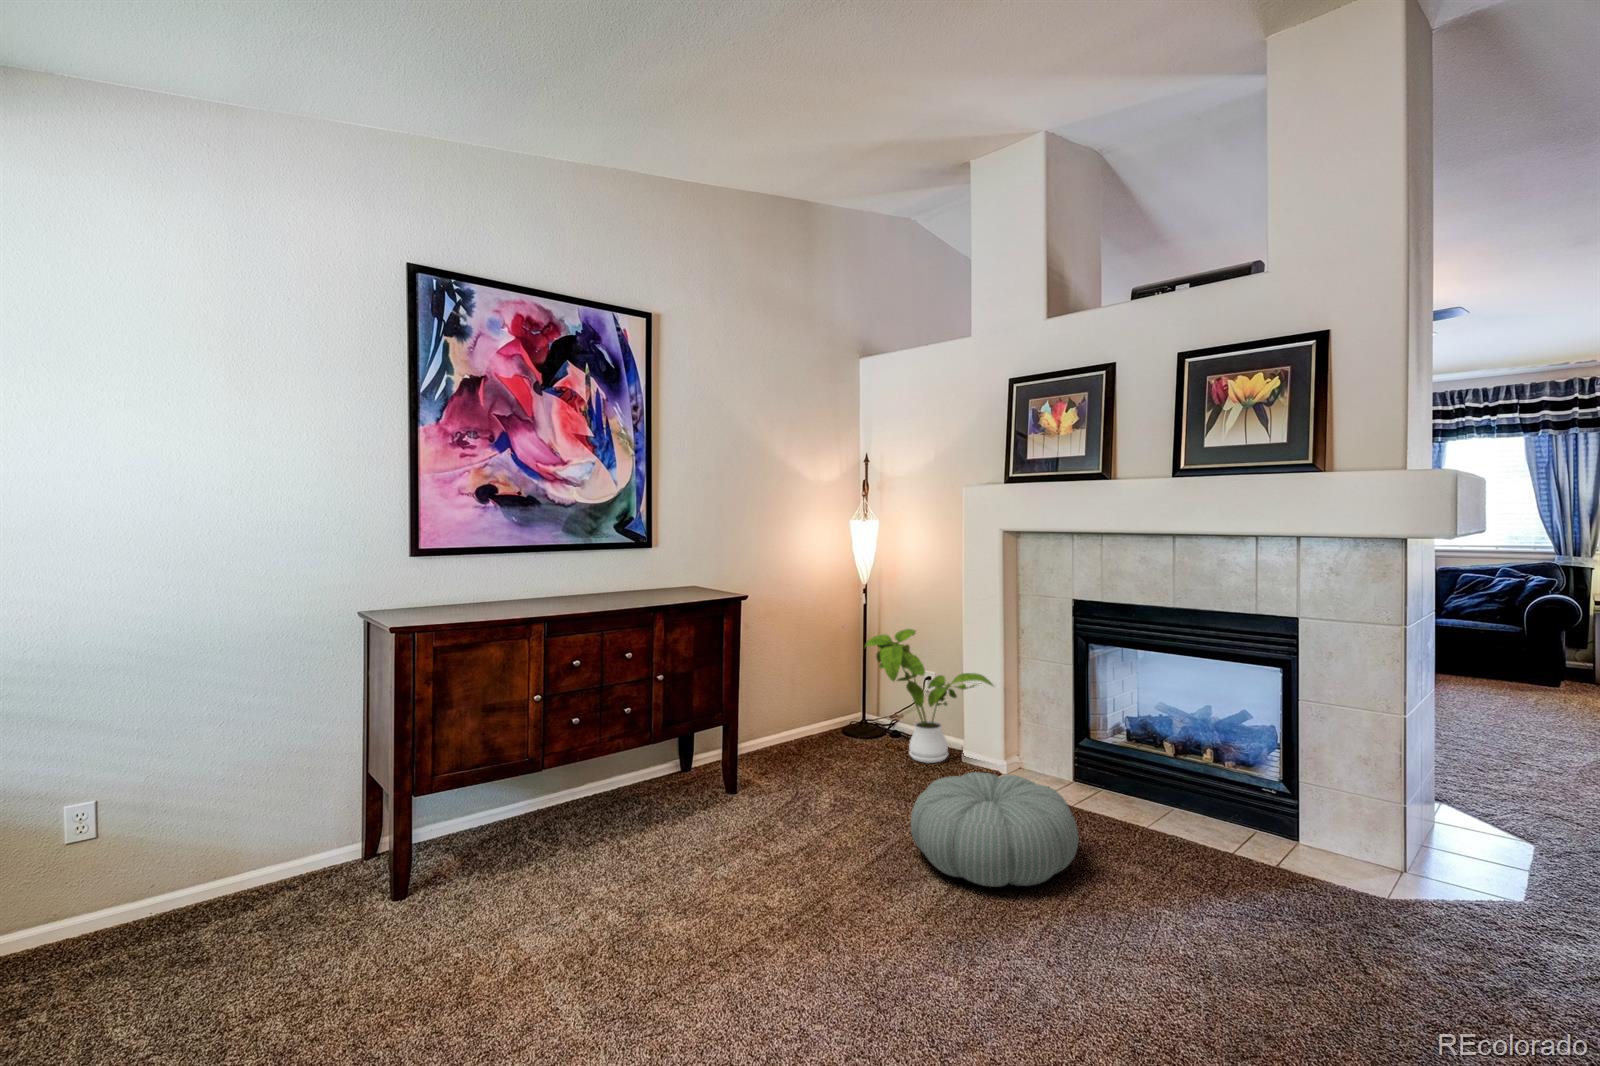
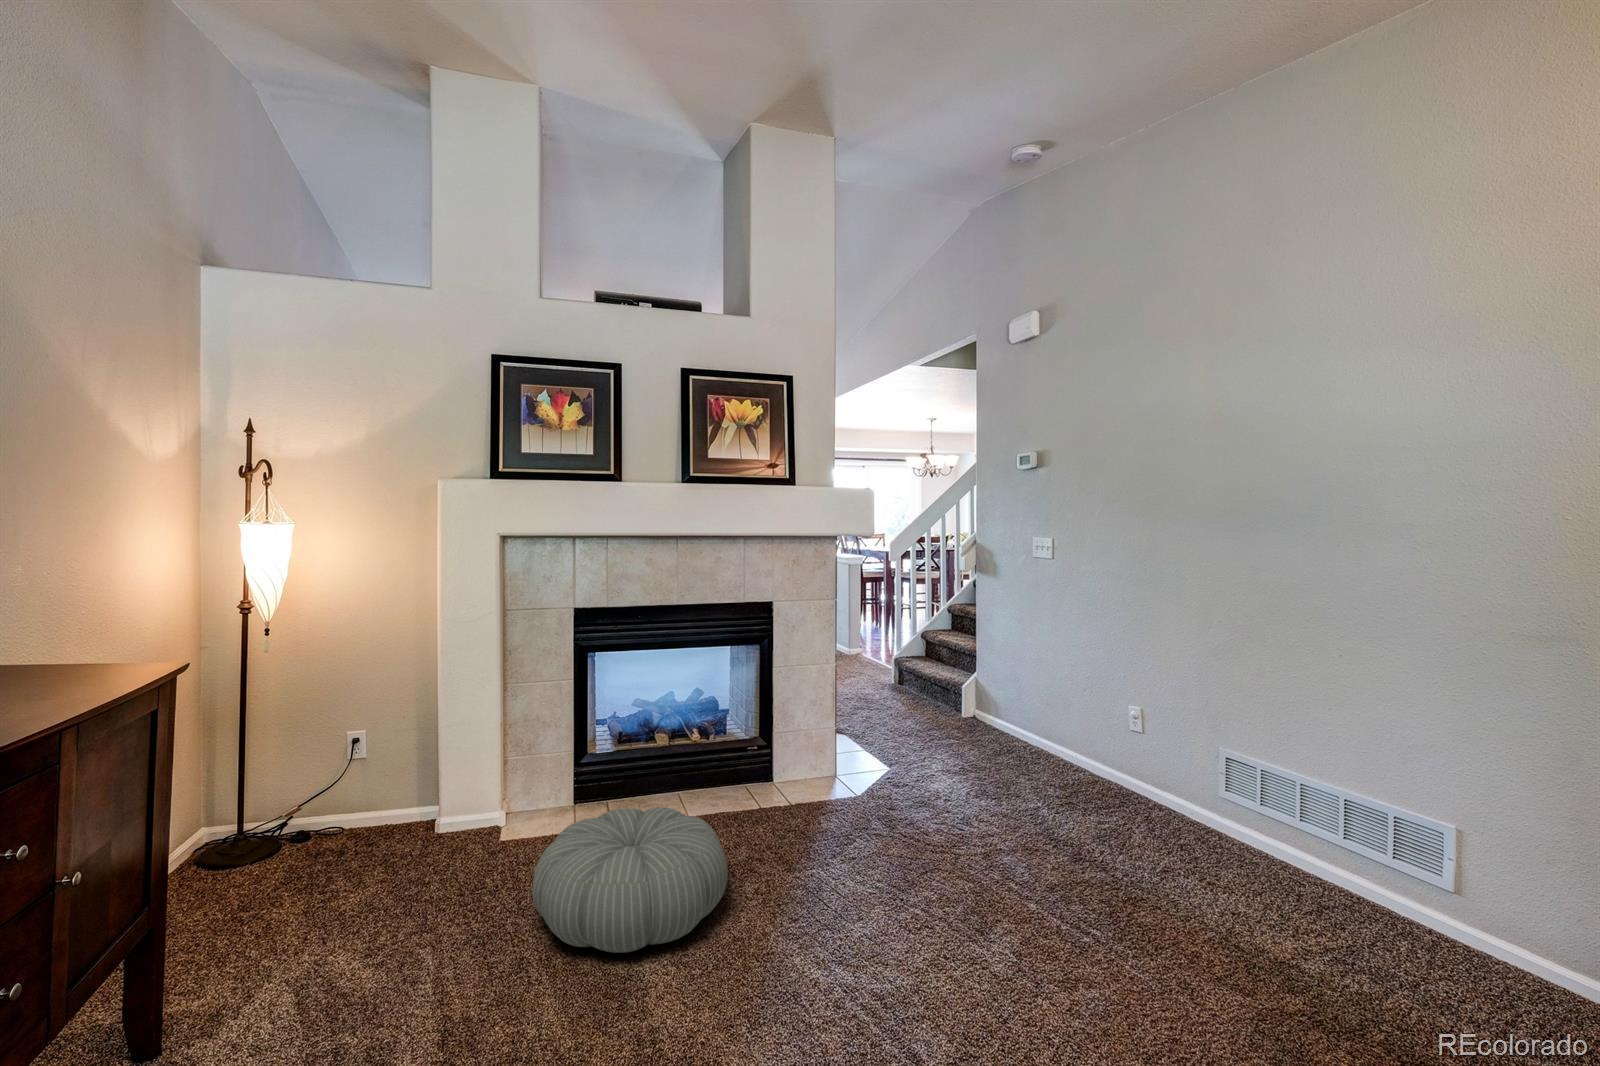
house plant: present [865,629,993,763] -> none [285,672,488,854]

